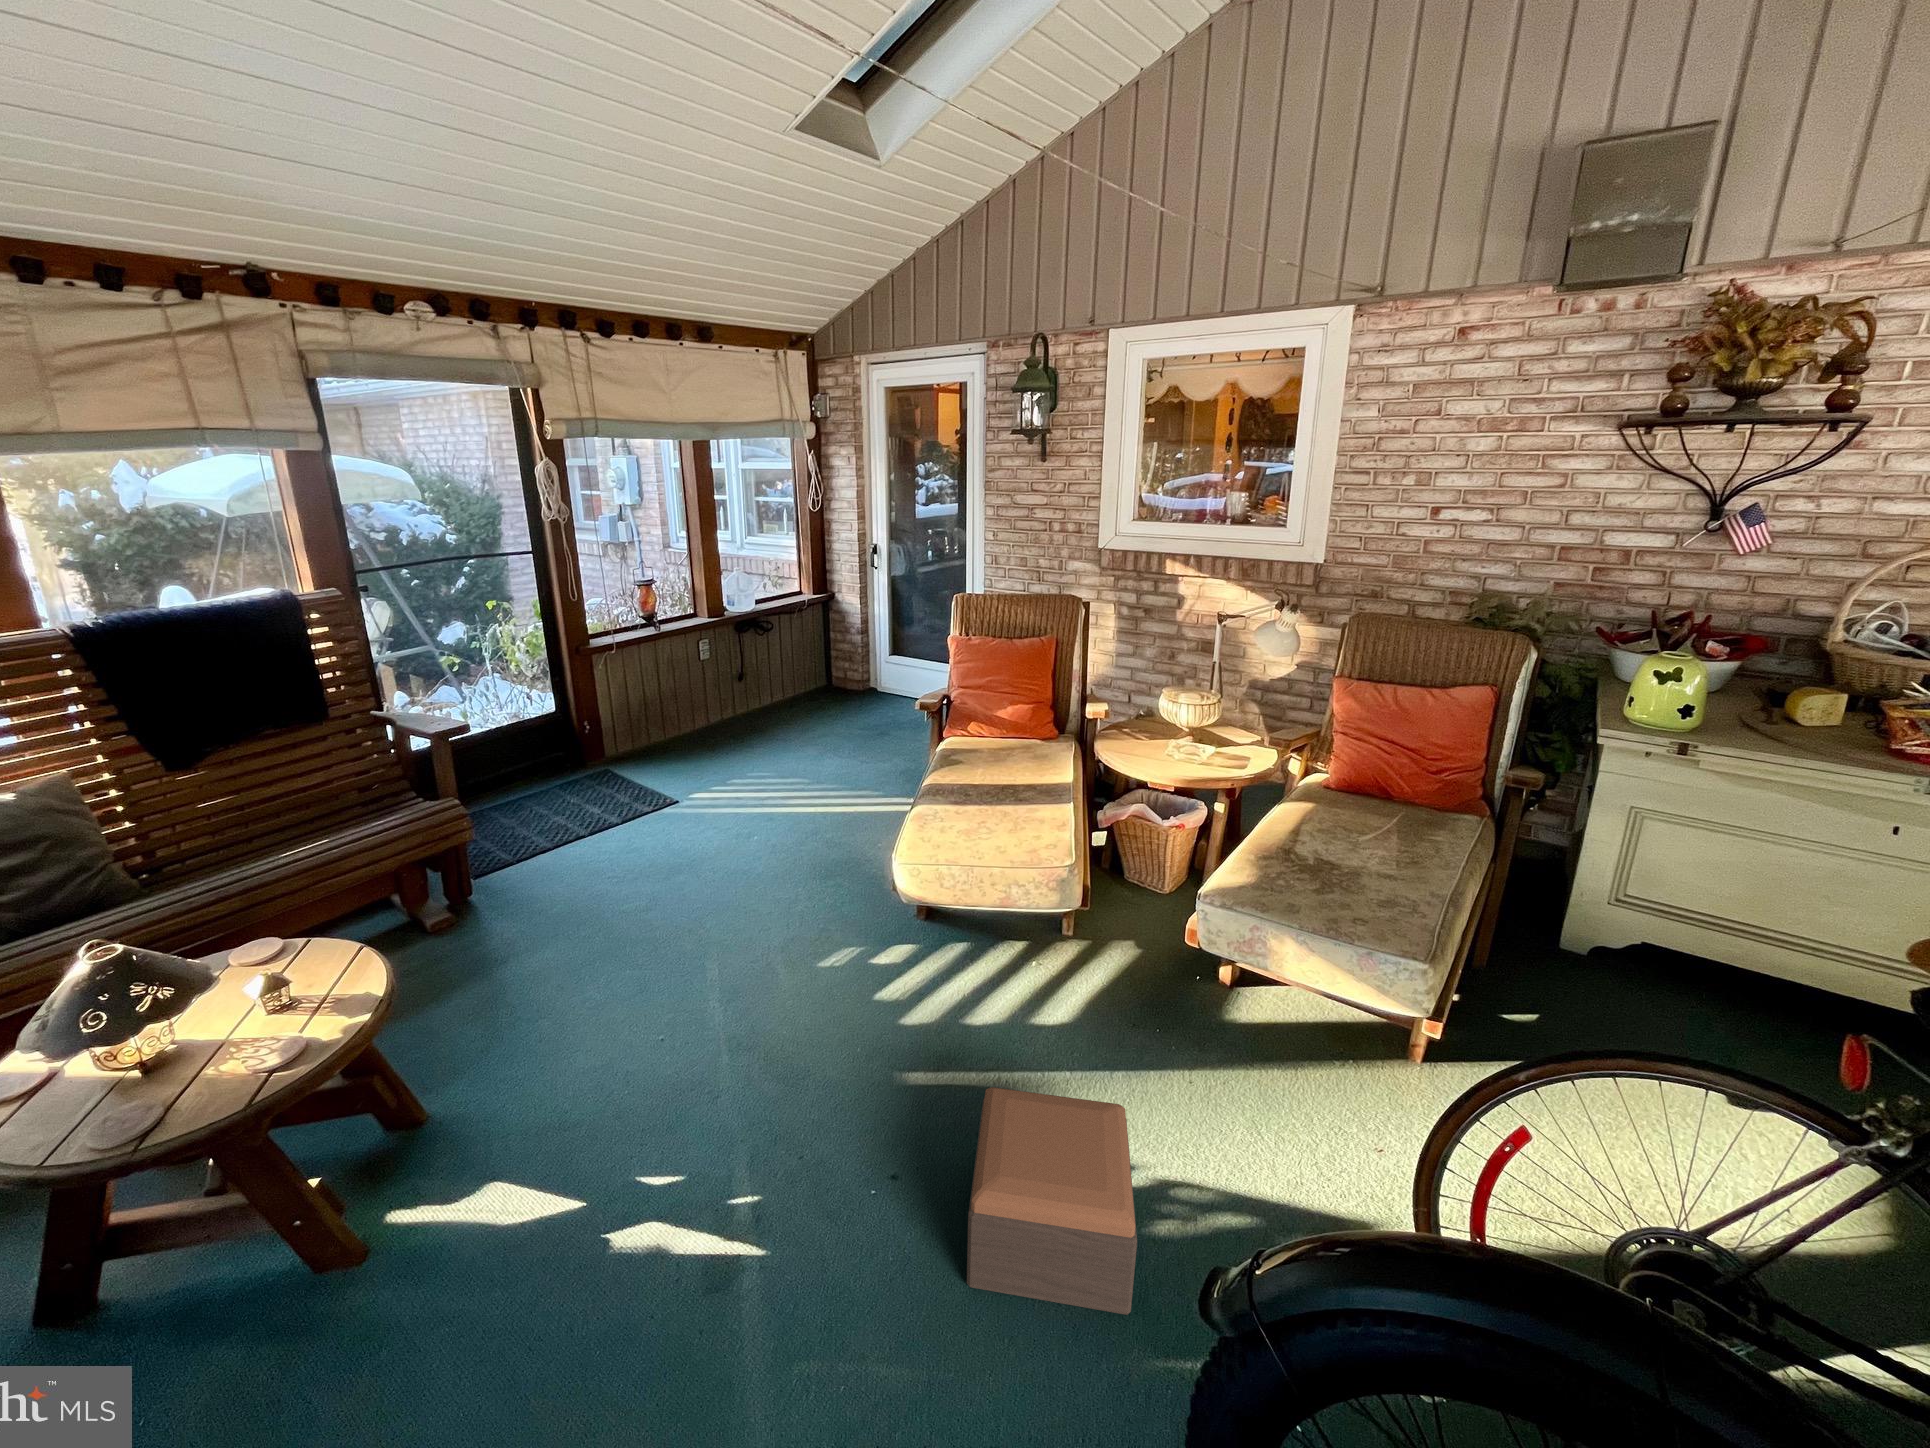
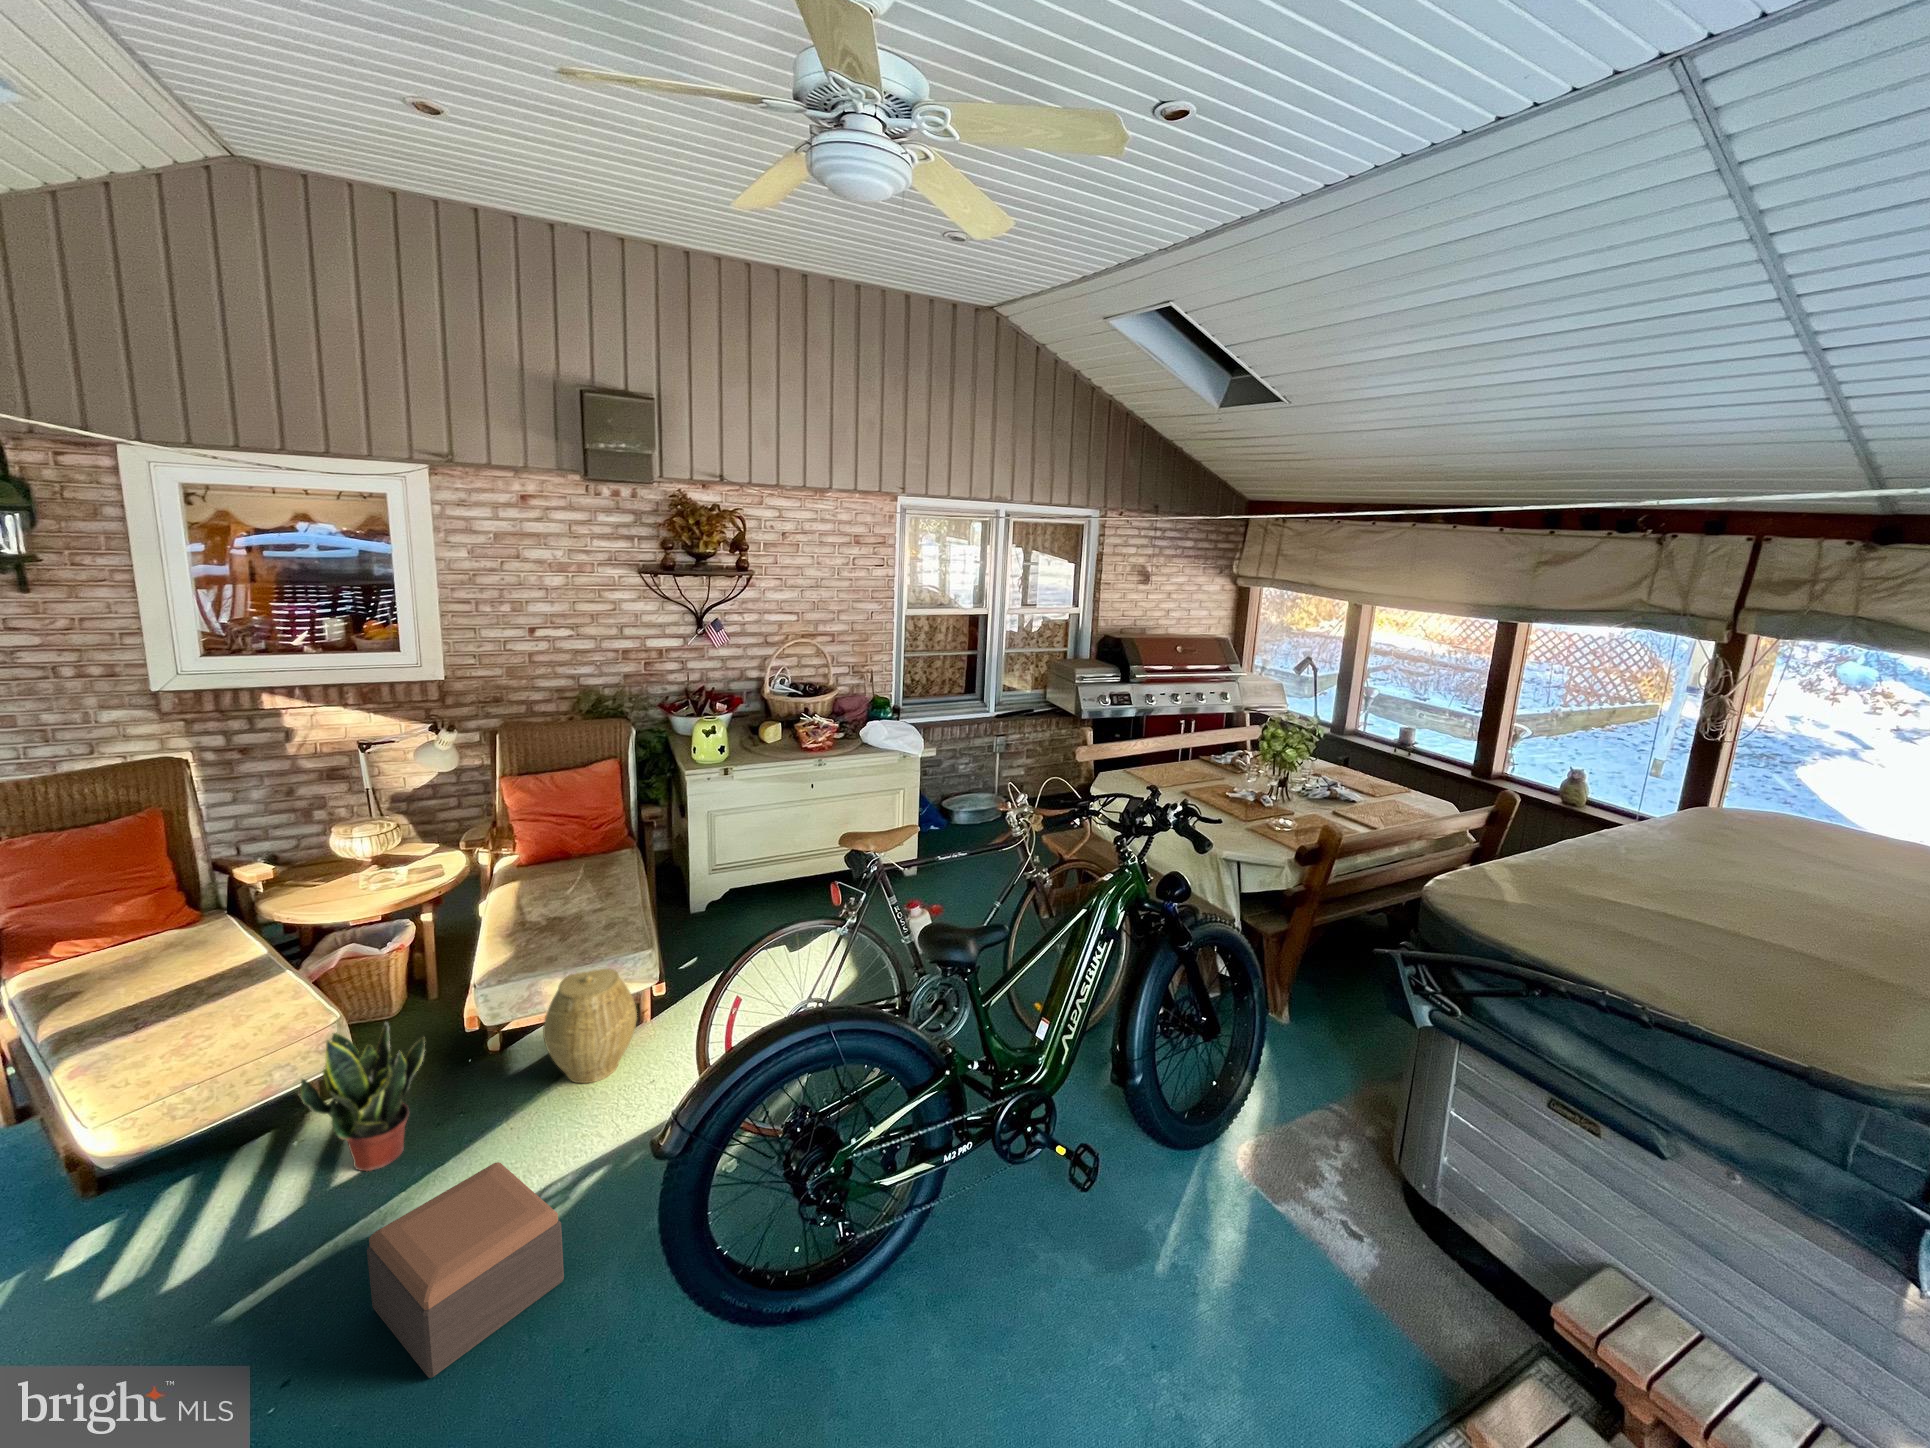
potted plant: none [1022,871,1137,1031] -> present [301,1023,425,1171]
woven basket: none [1257,937,1385,1097] -> present [543,969,637,1083]

